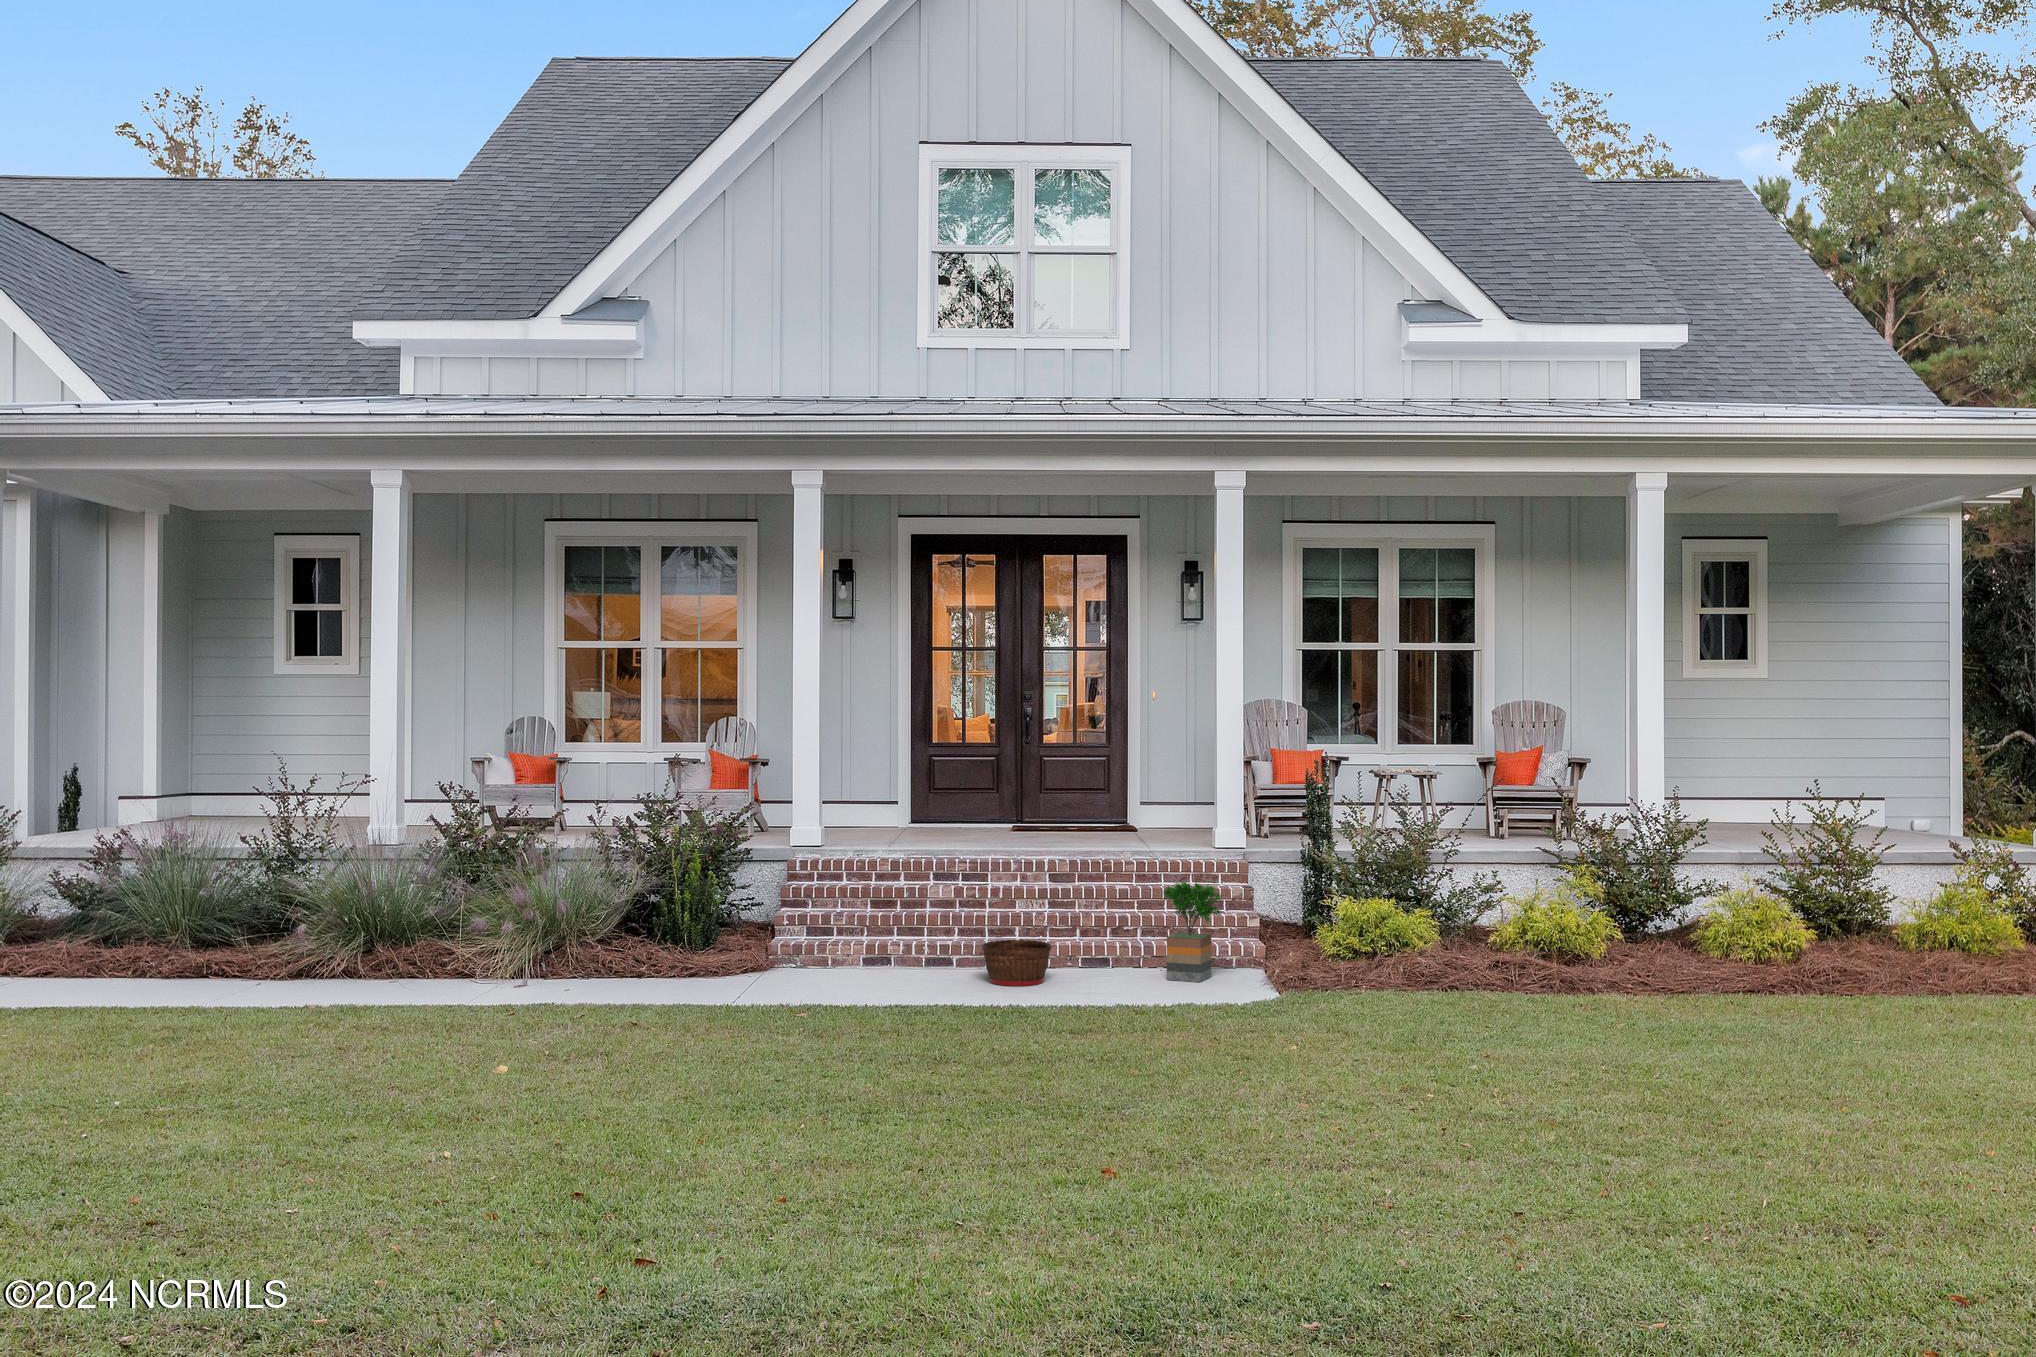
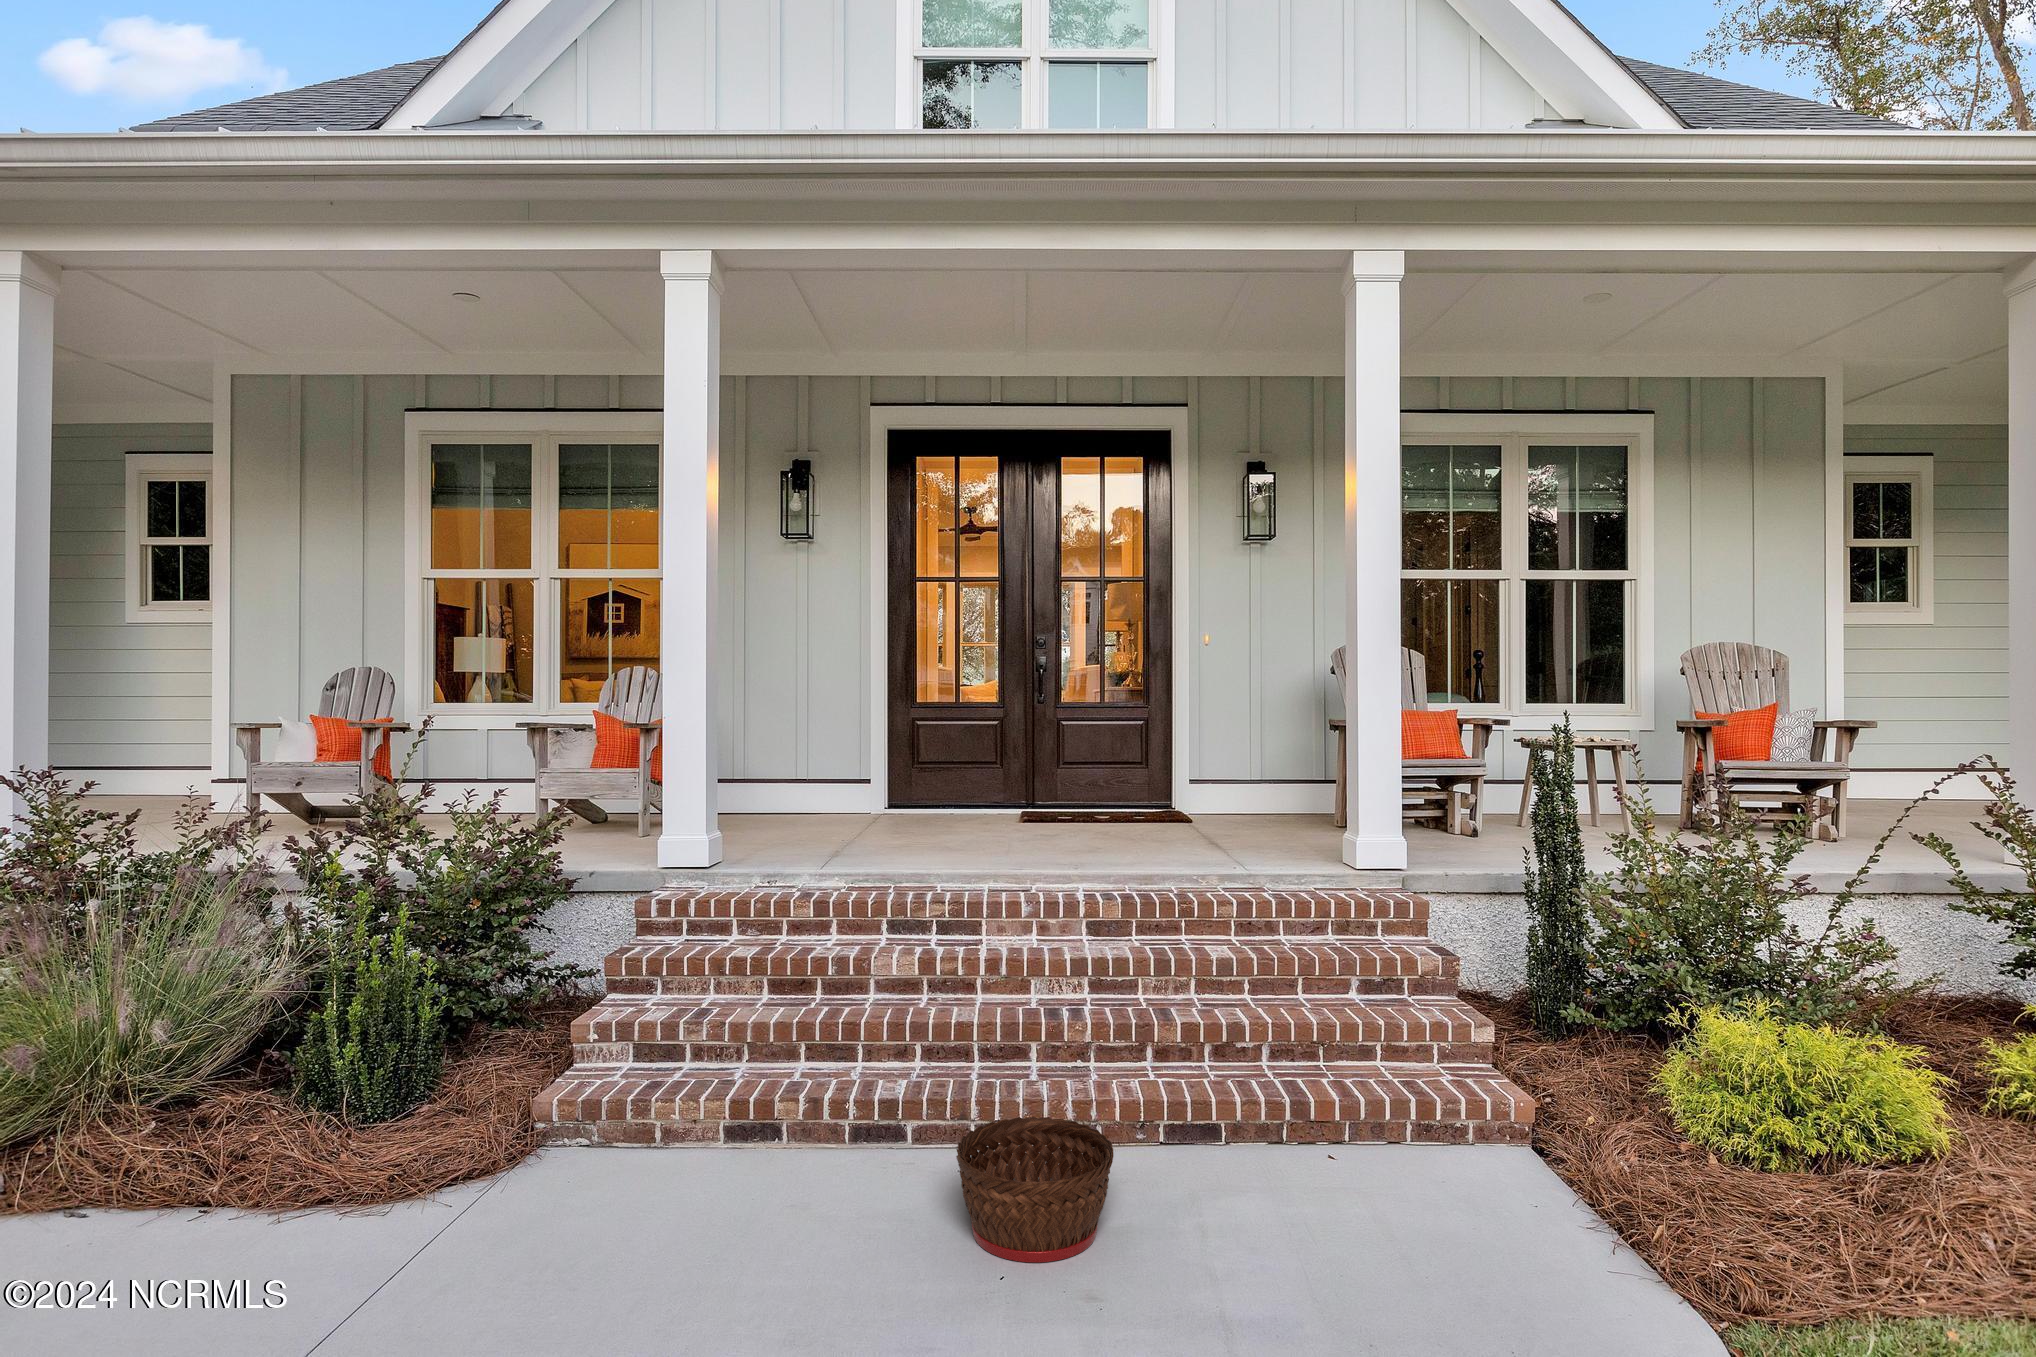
potted tree: present [1163,882,1223,982] -> none [1348,987,1503,1234]

